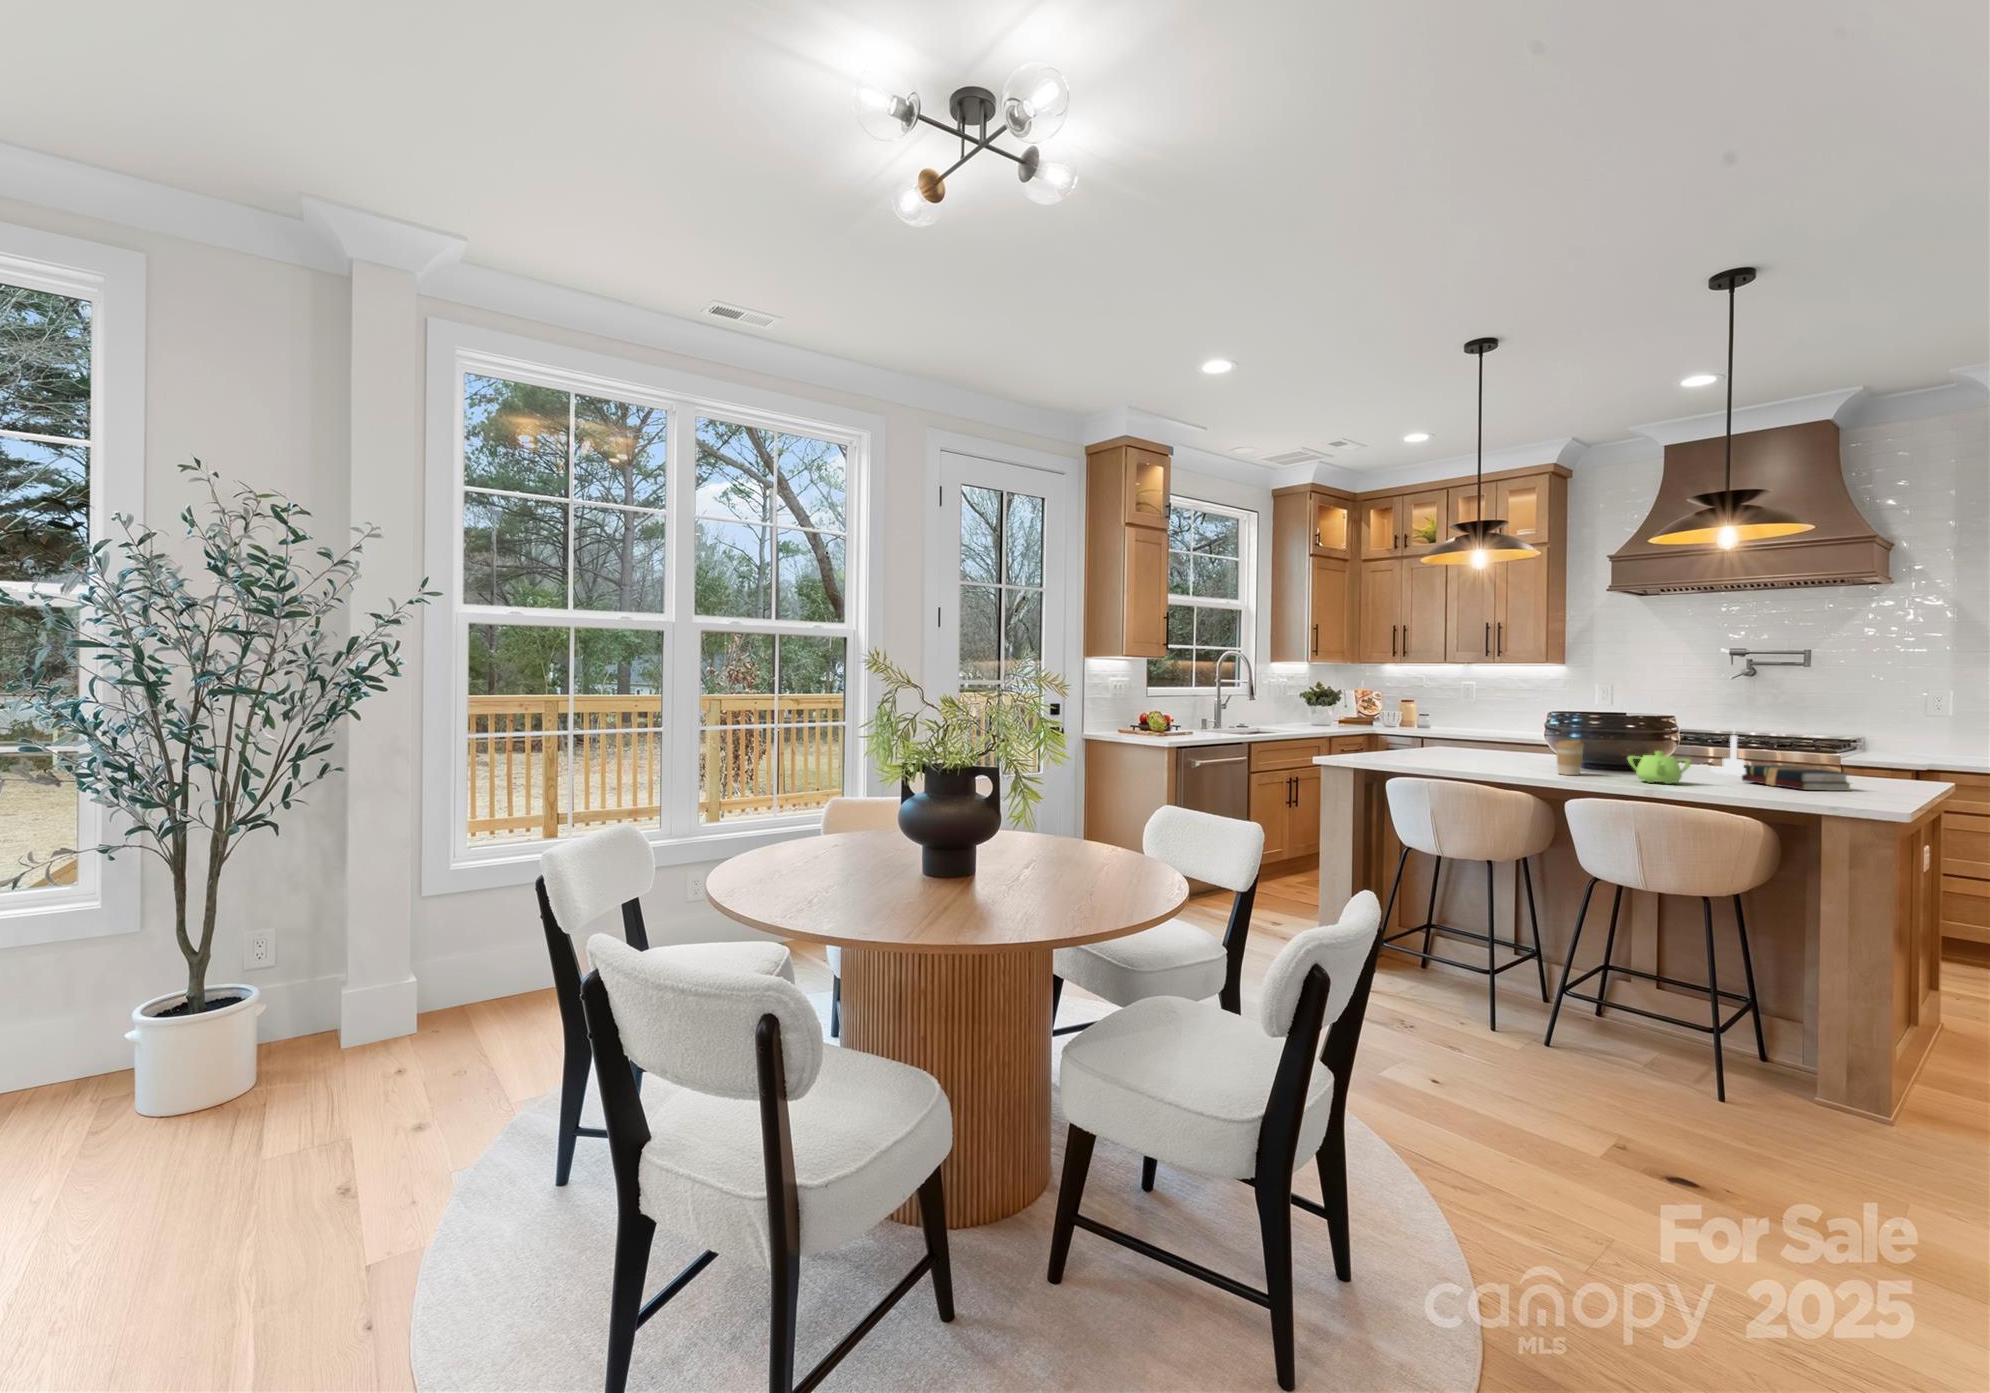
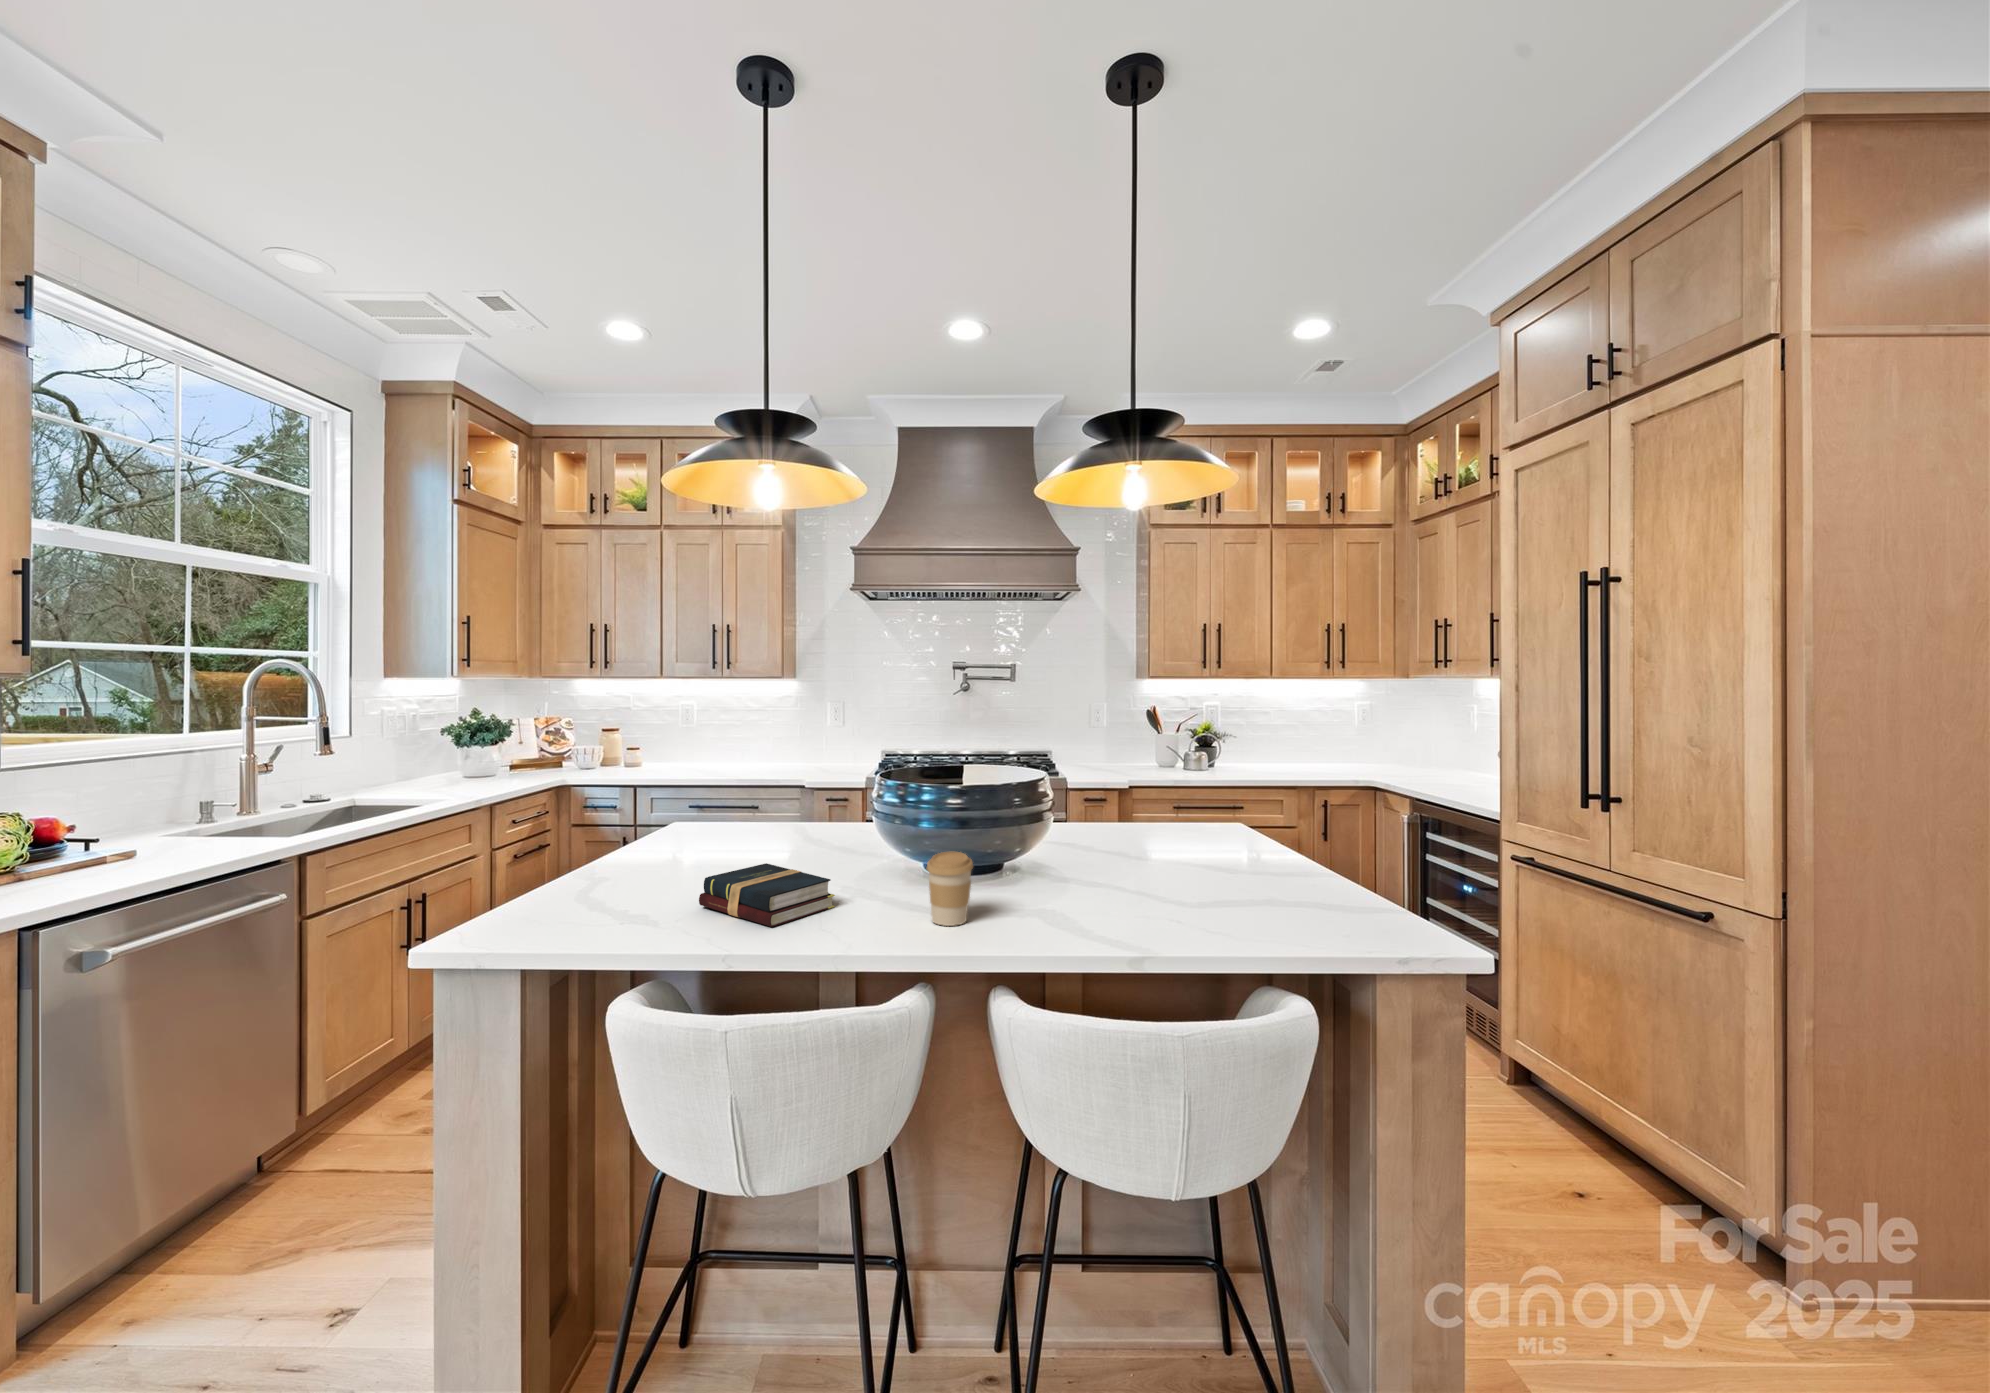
candle holder: present [1711,731,1751,776] -> none [1068,790,1120,861]
teapot: present [1628,751,1691,784] -> none [1051,868,1135,932]
hardback book: present [1742,765,1850,791] -> present [699,863,835,927]

